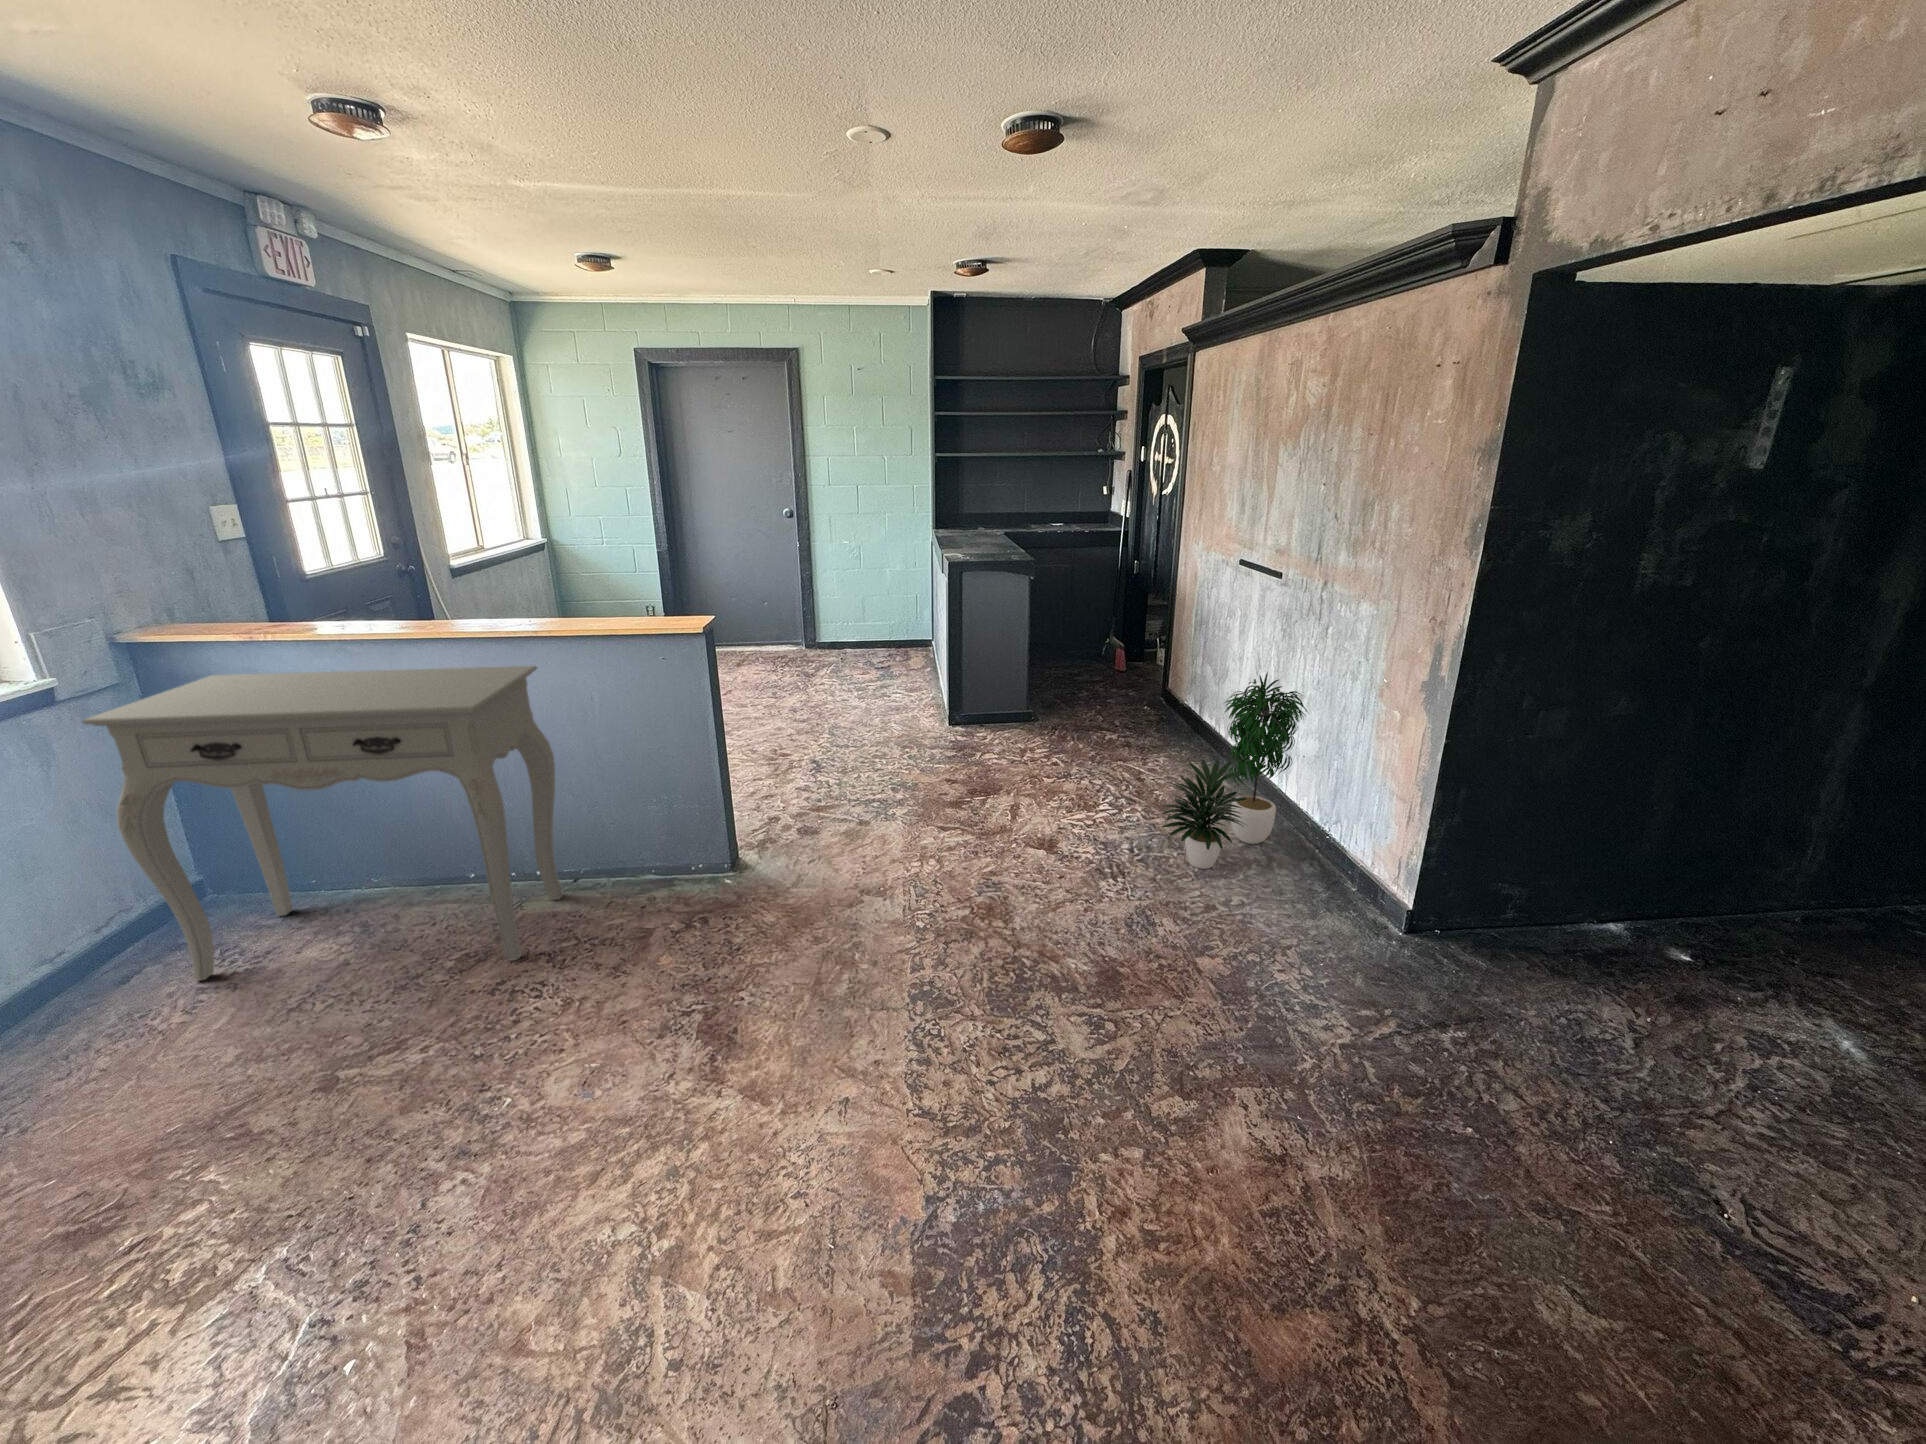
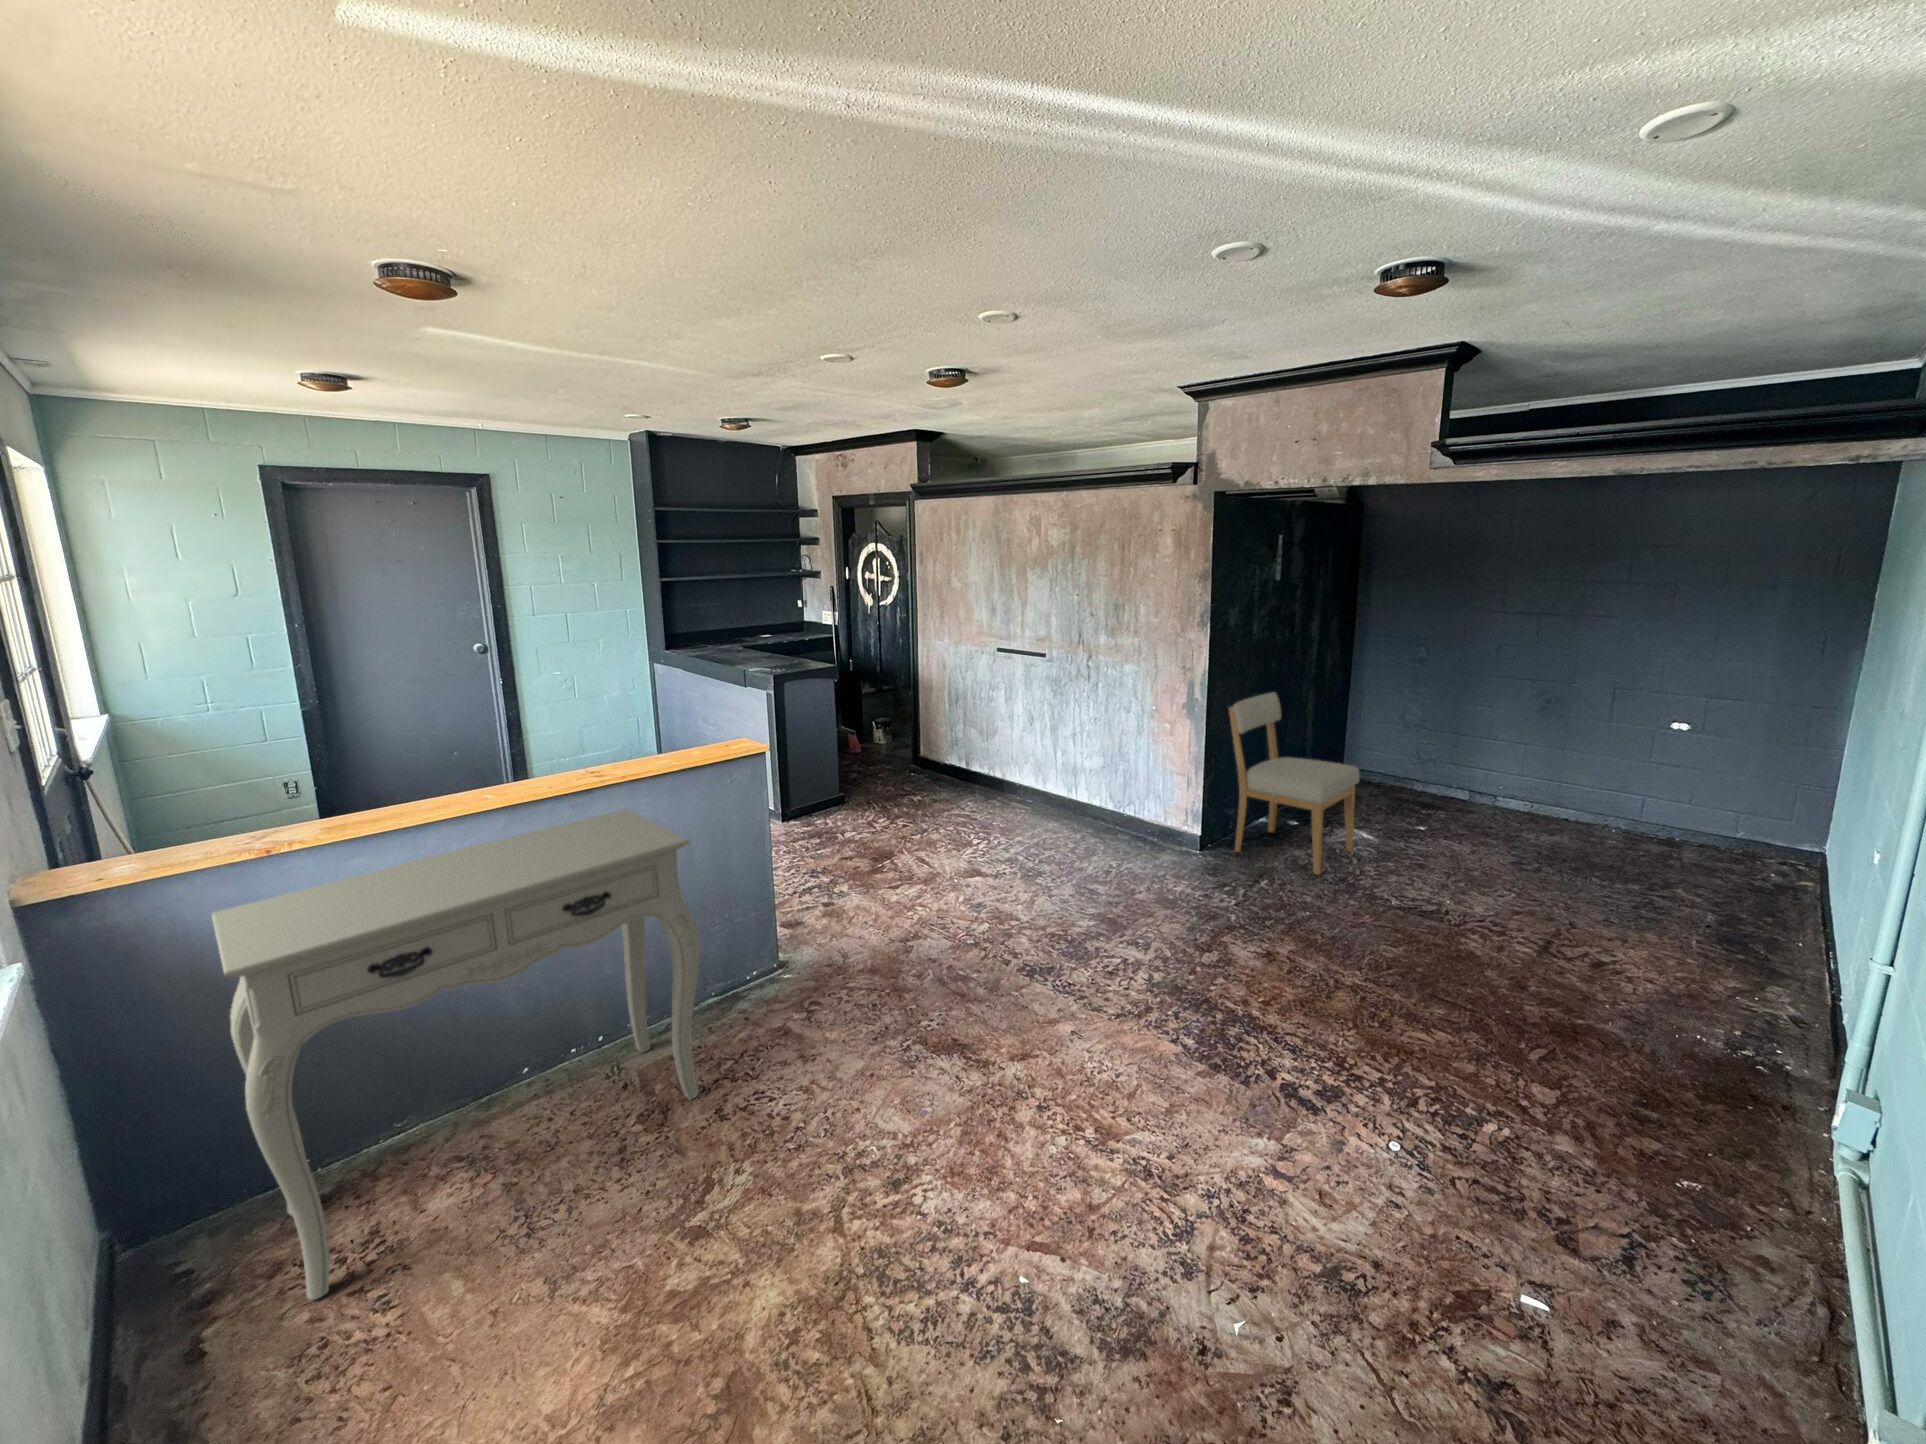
potted plant: present [1161,672,1308,869] -> none [1042,716,1106,855]
chair: none [1469,698,1822,1075] -> present [1229,692,1360,875]

